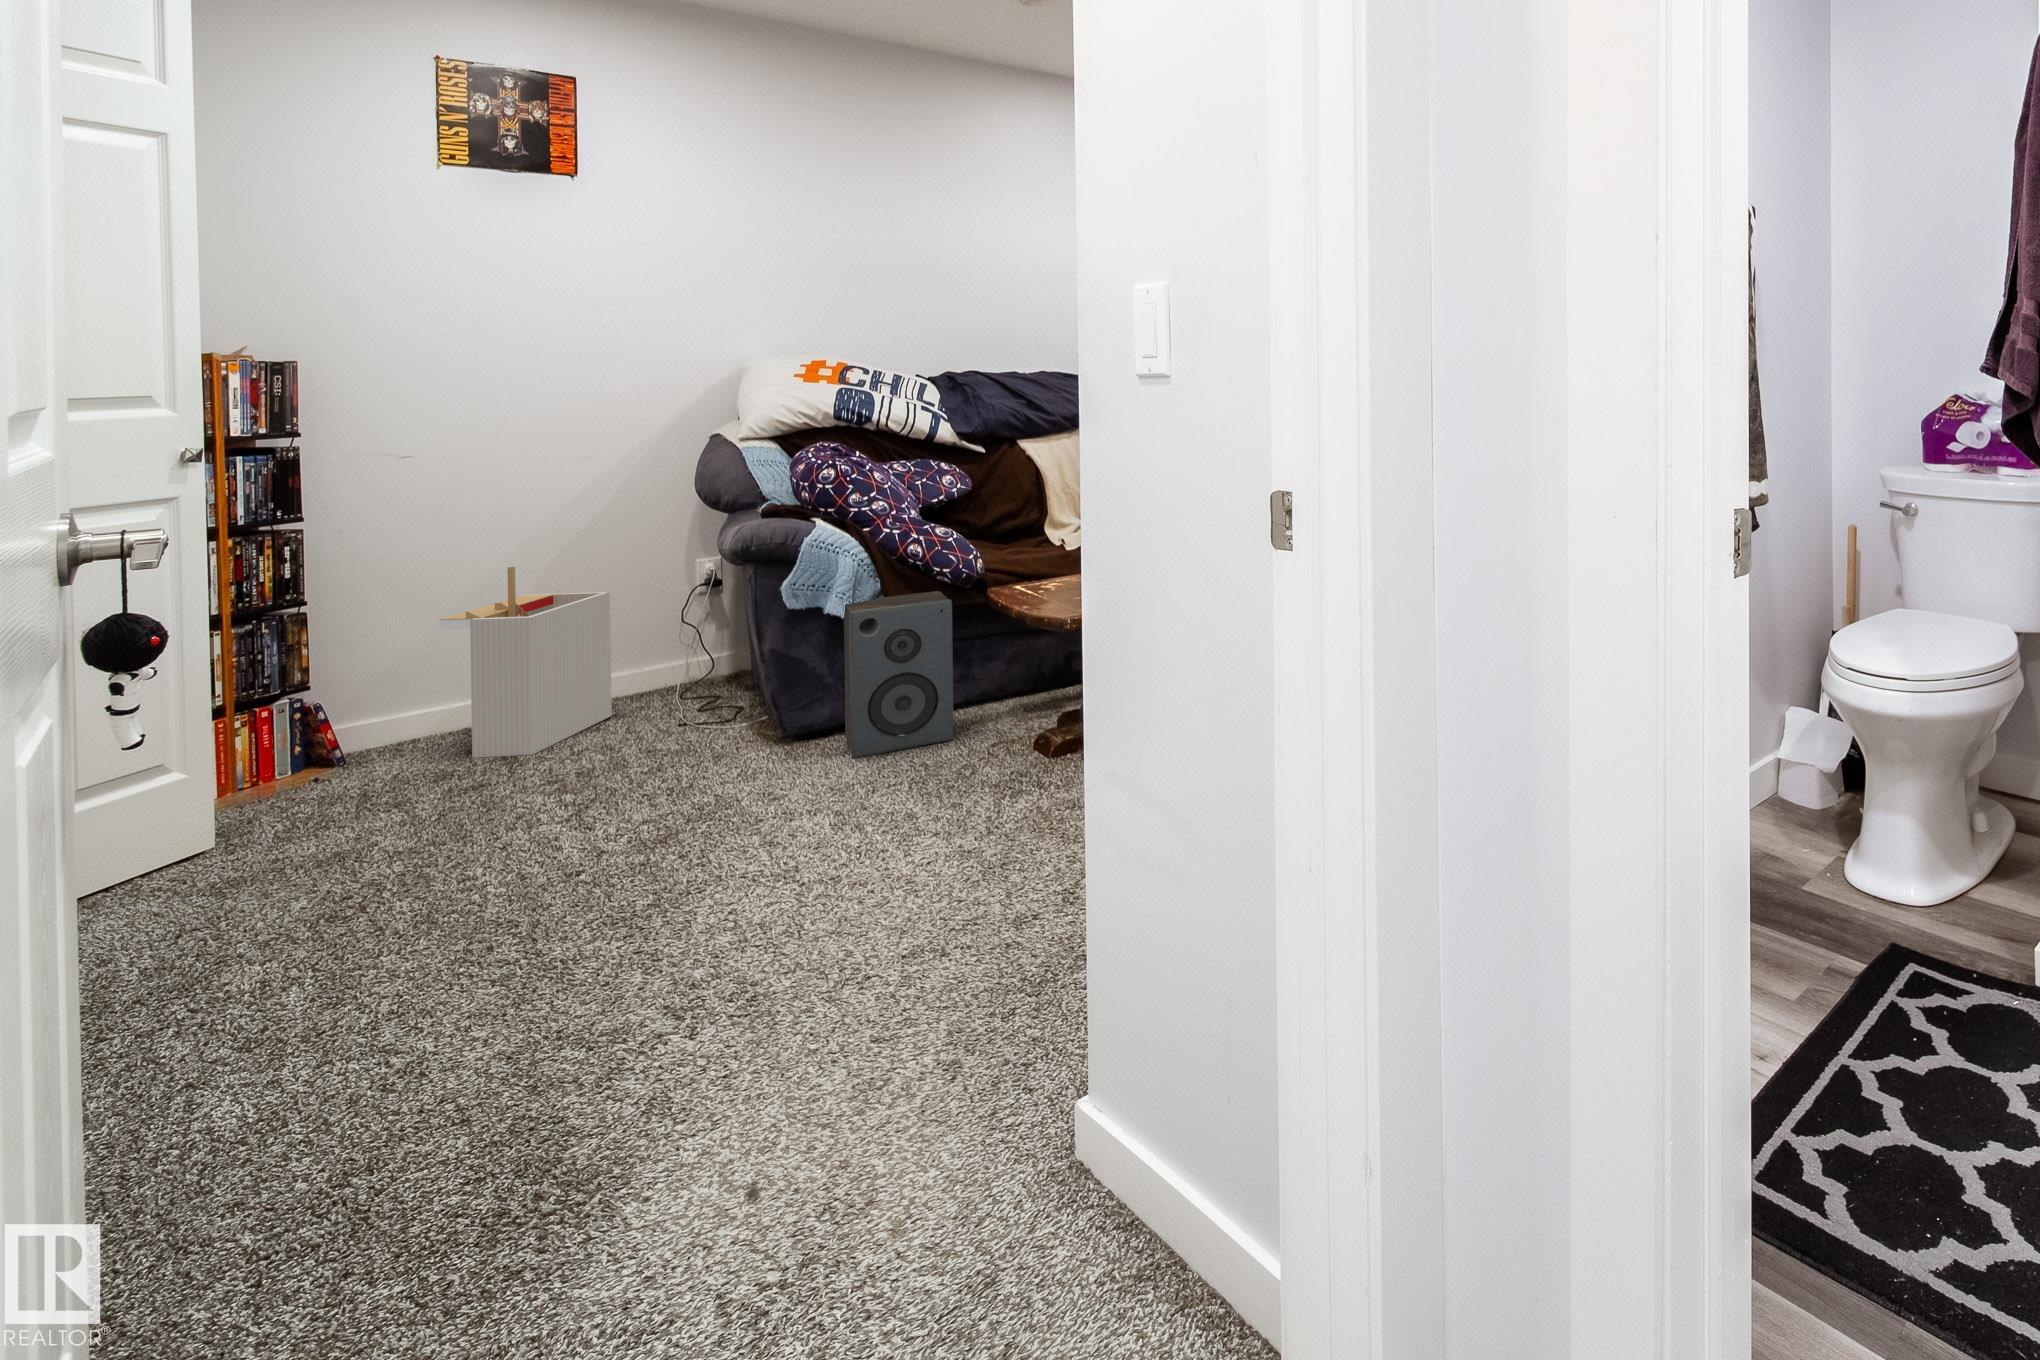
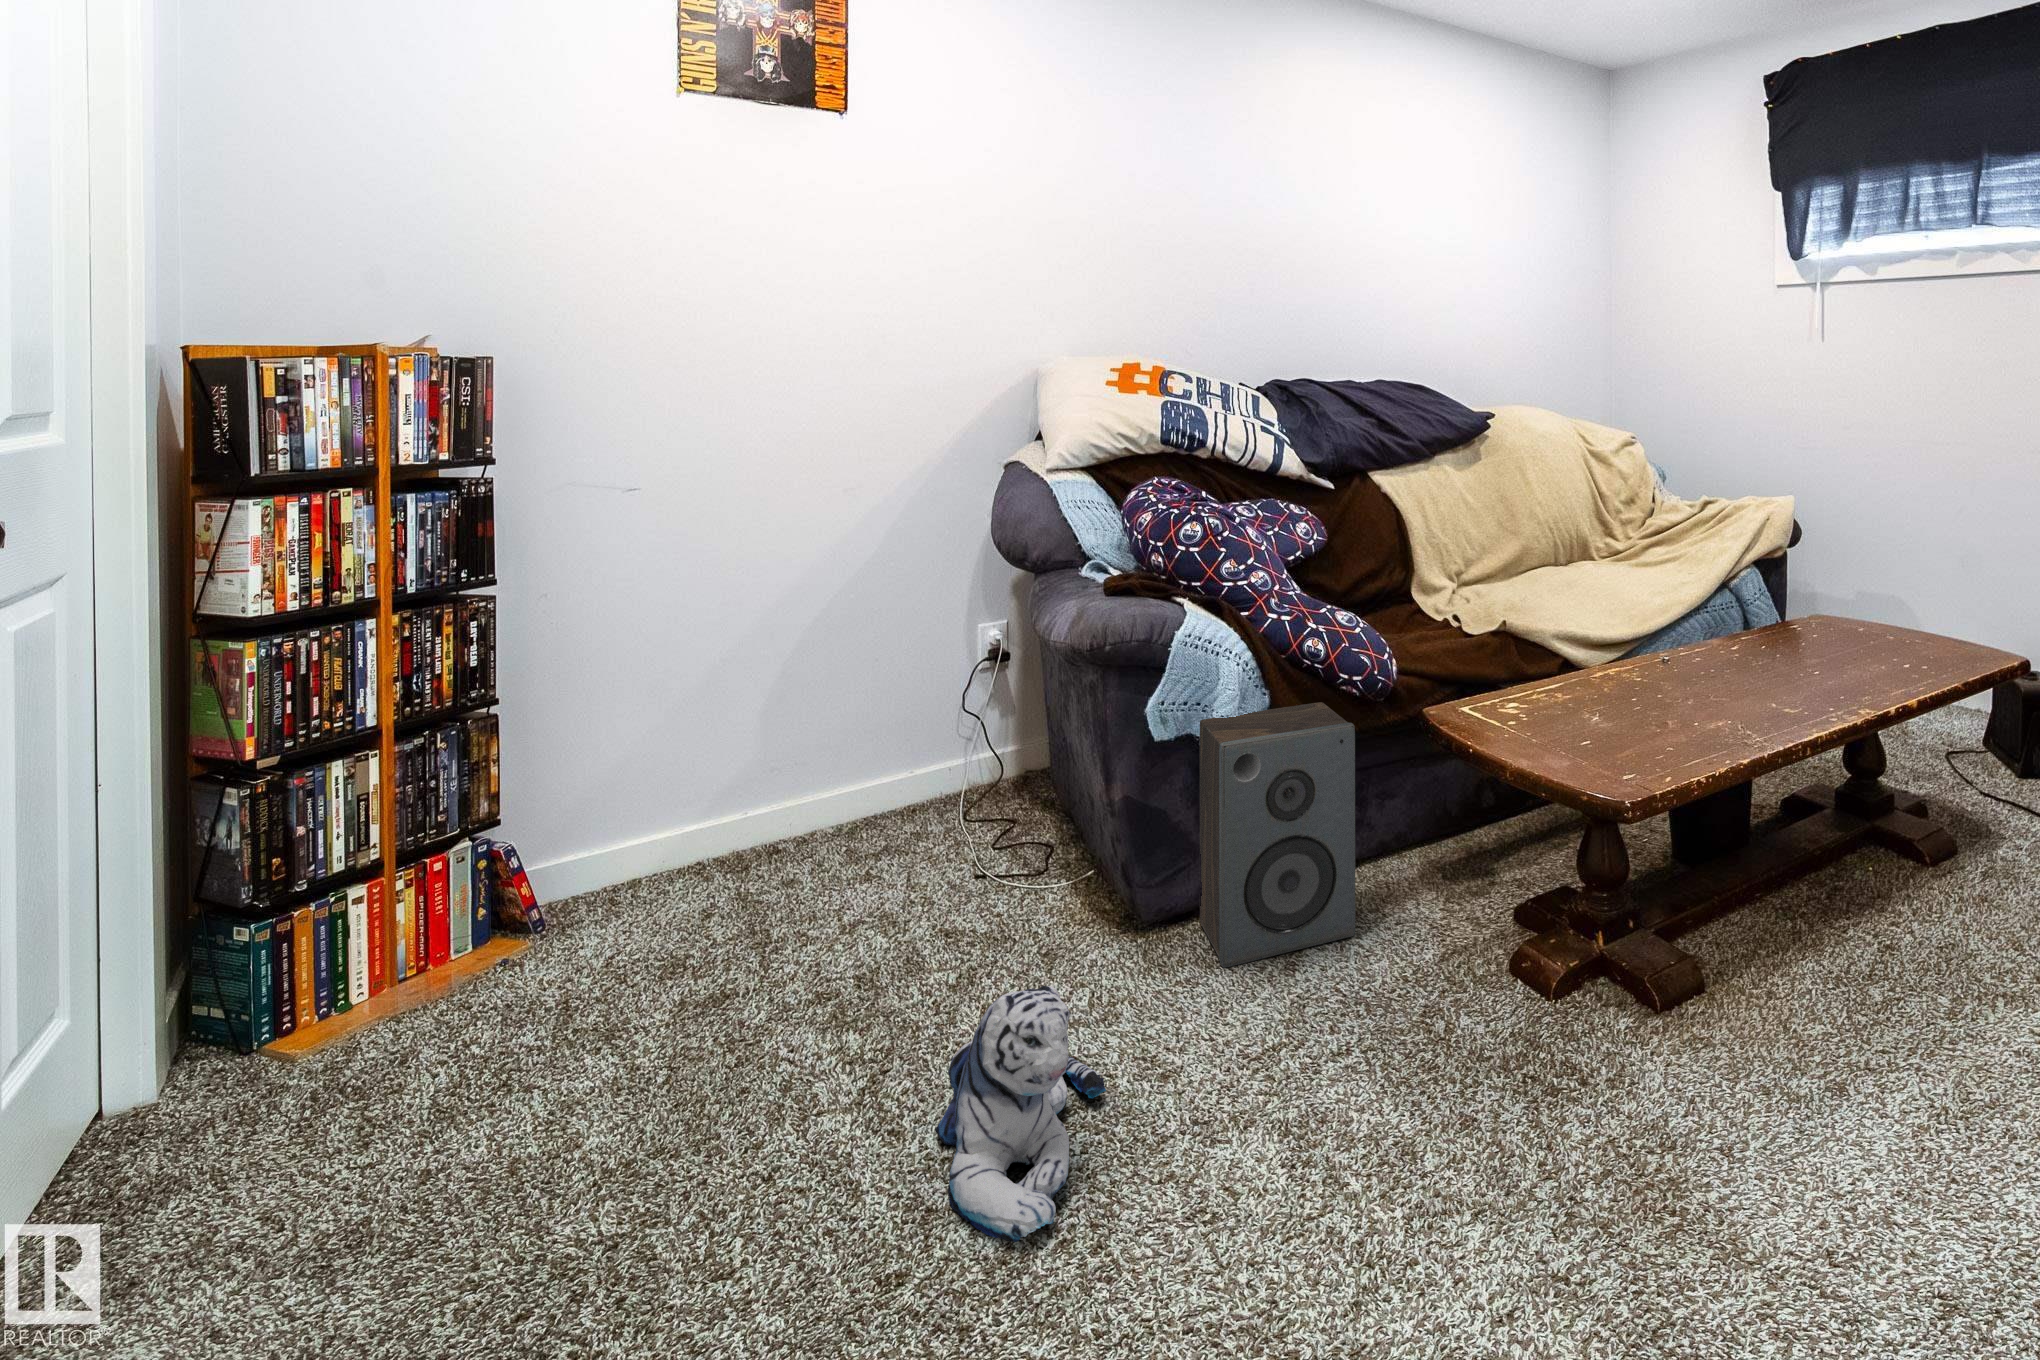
storage bin: present [440,566,612,757] -> none [666,648,877,923]
plush toy: none [631,738,749,864] -> present [935,986,1106,1242]

